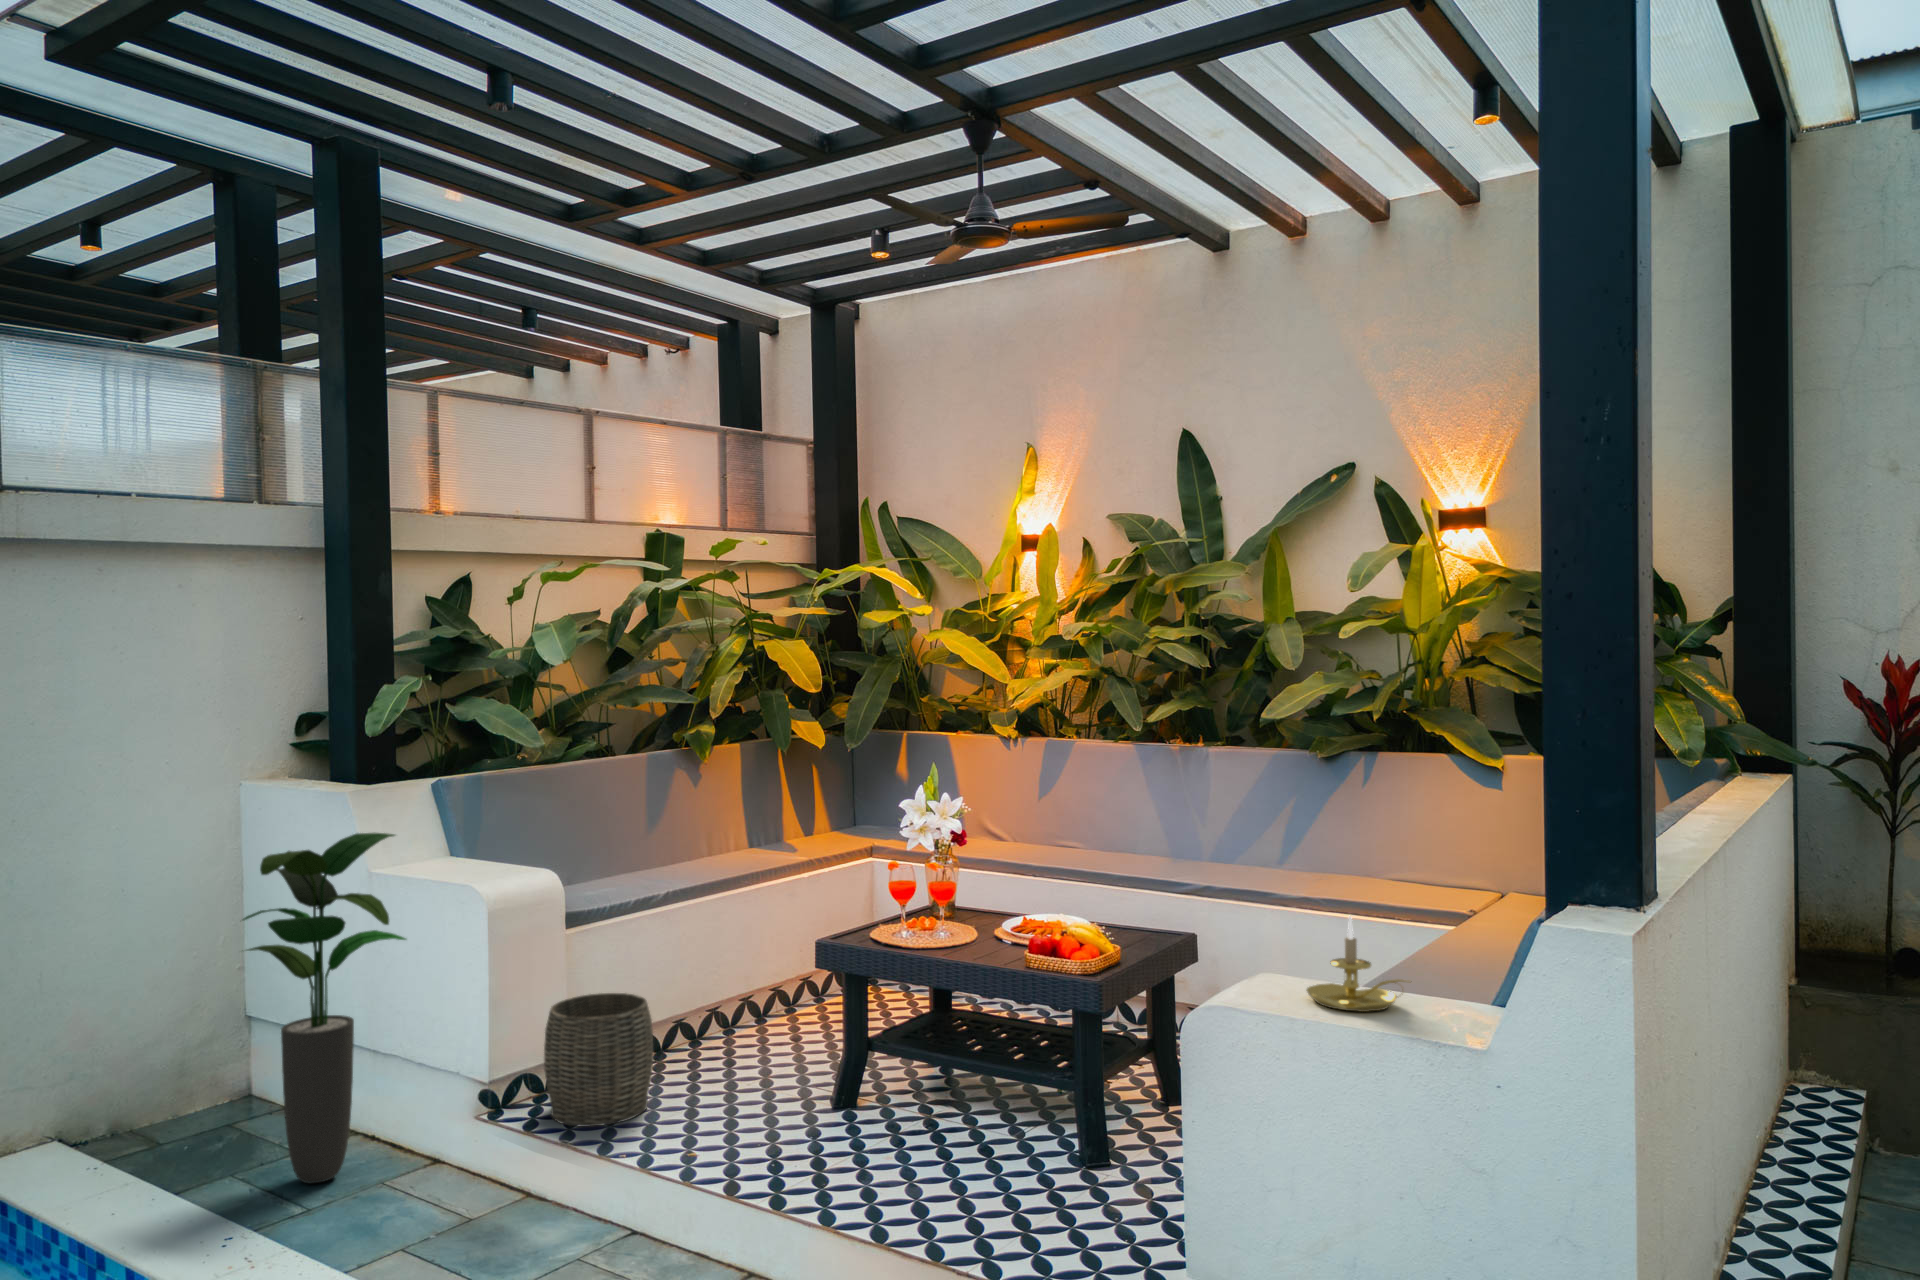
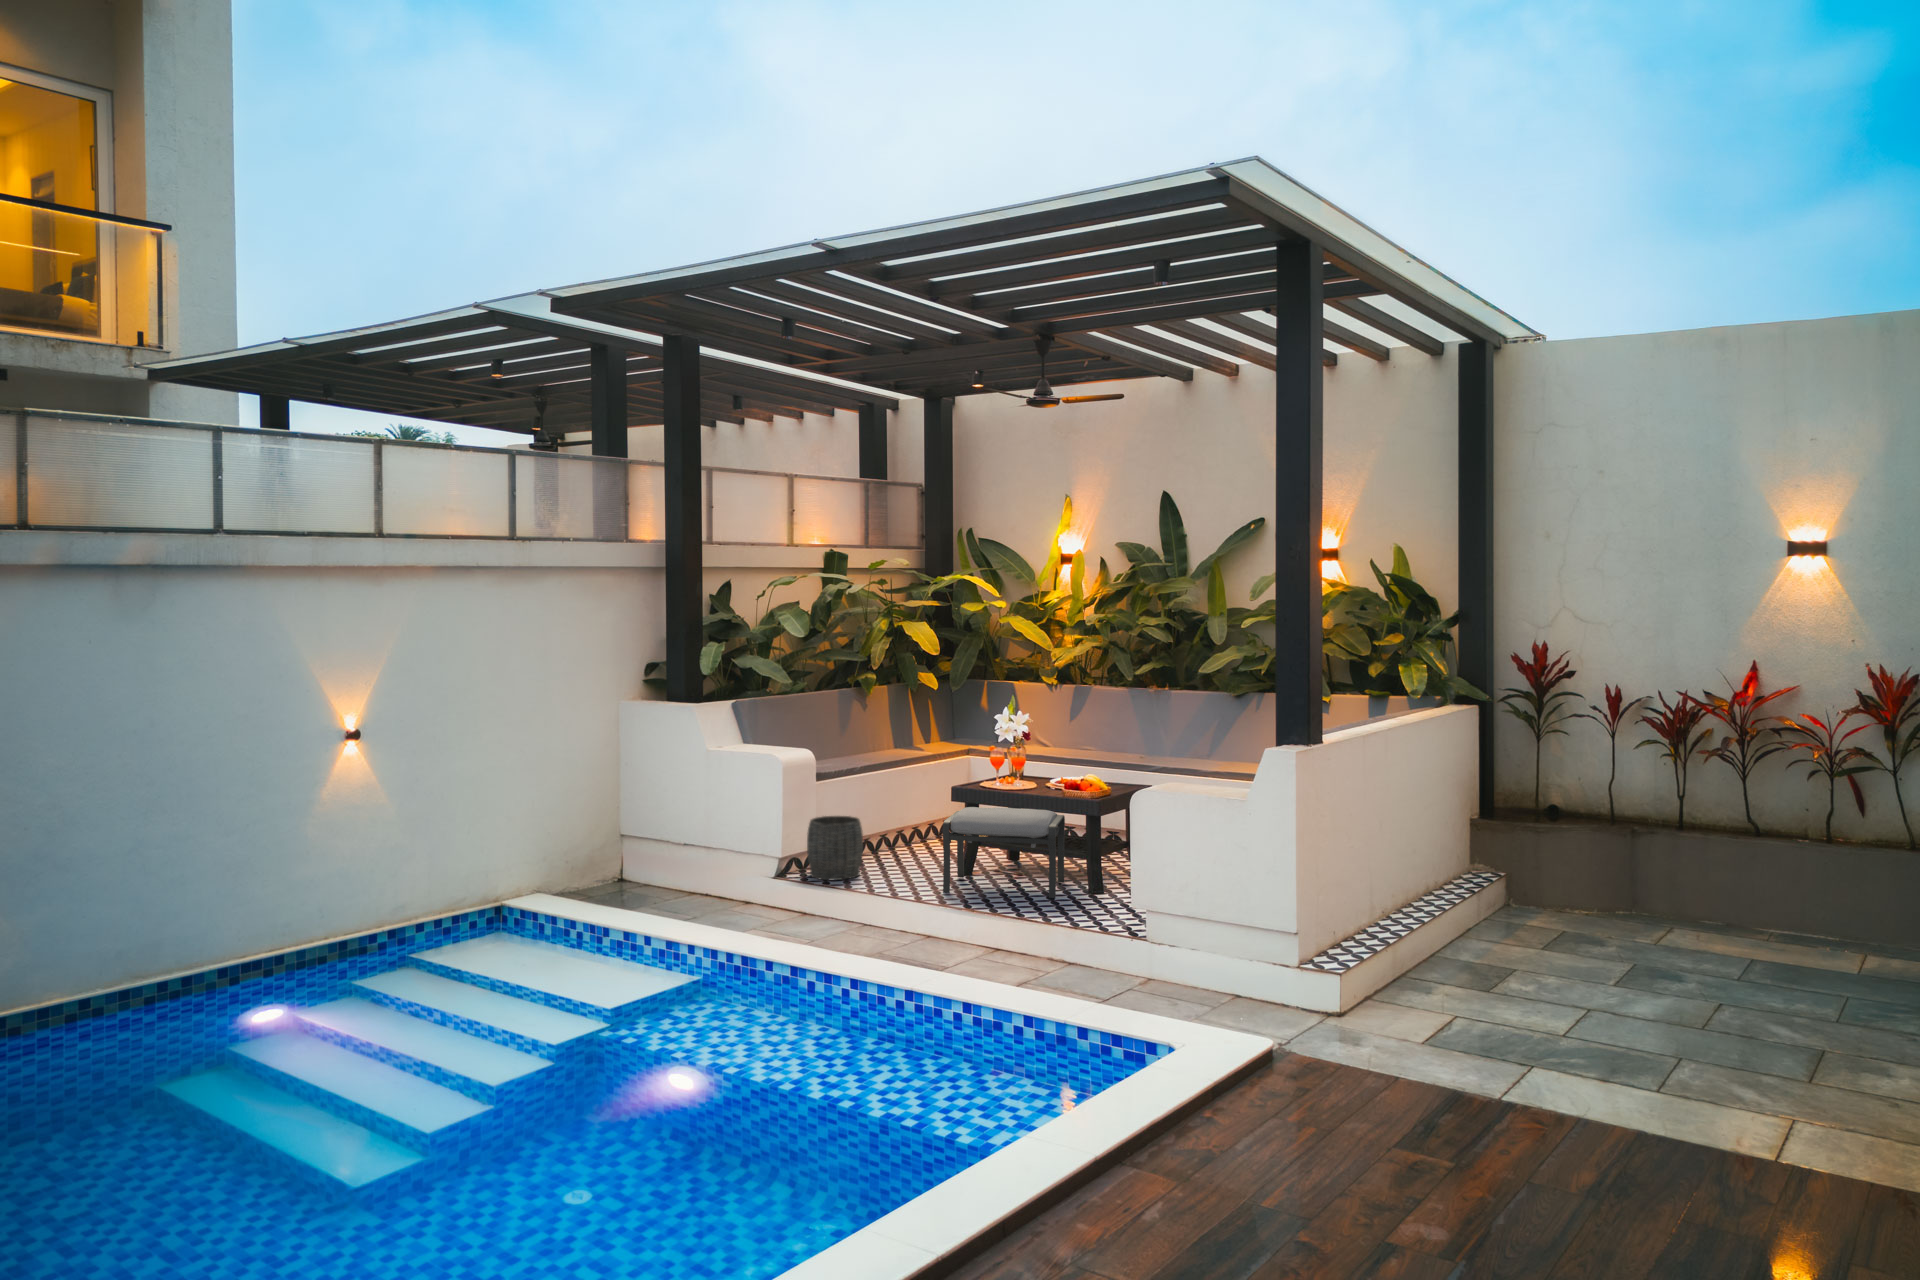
potted plant: present [243,833,406,1183] -> none [651,727,734,907]
candle holder: present [1306,917,1409,1012] -> none [1188,757,1232,798]
ottoman: none [789,980,1032,1176] -> present [943,807,1065,898]

